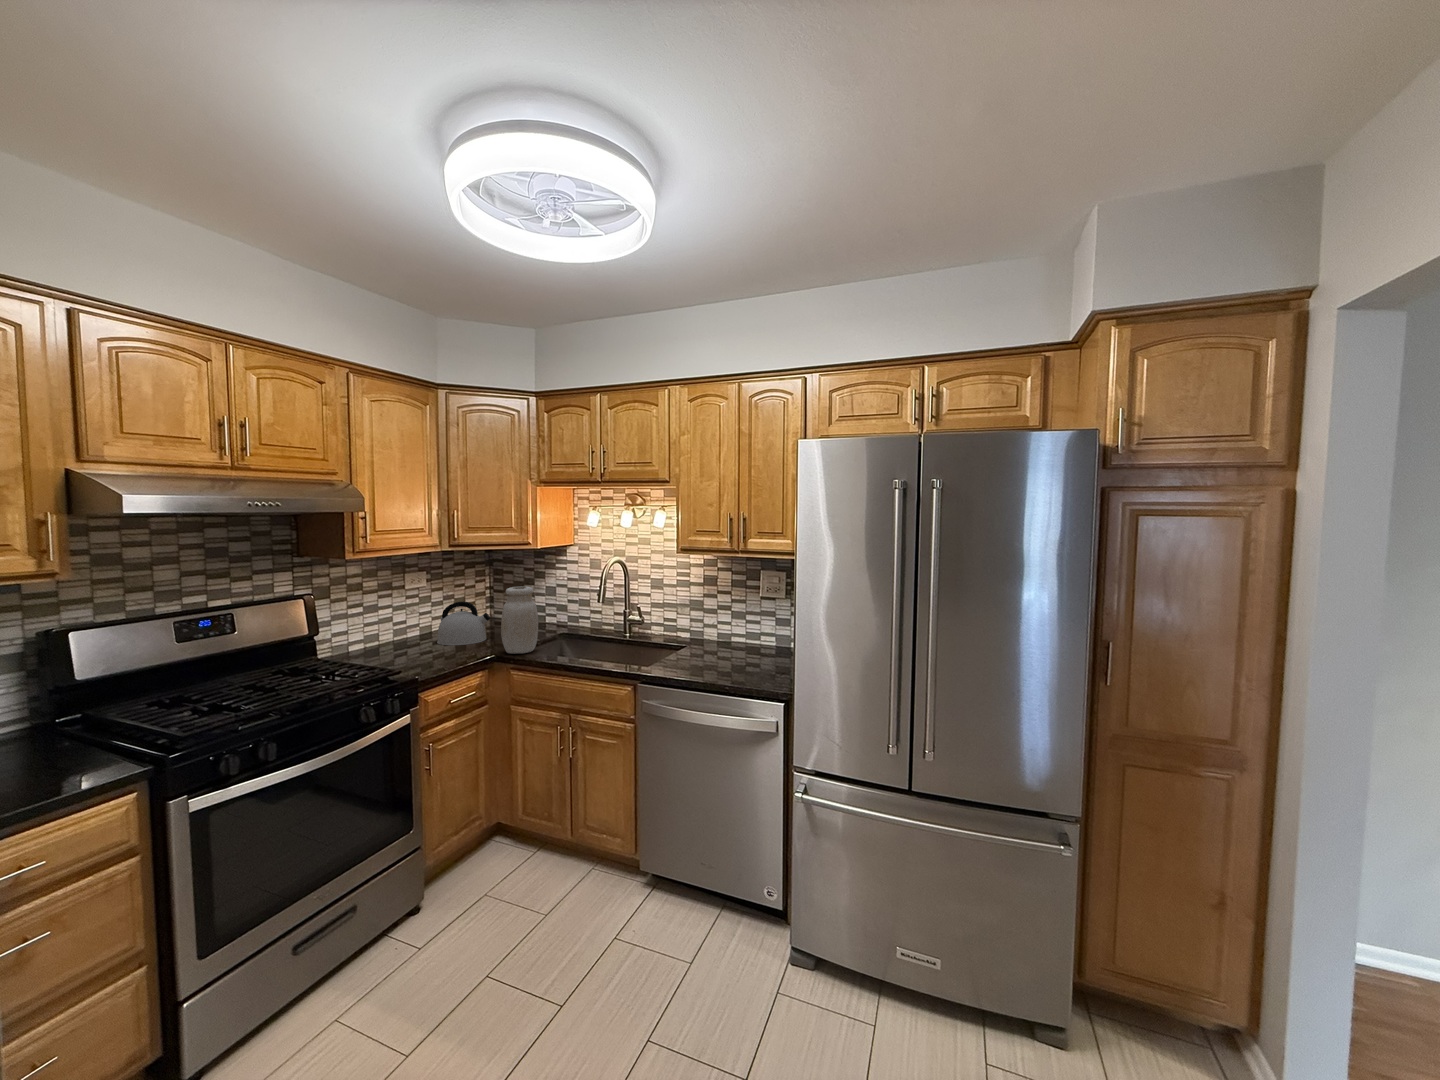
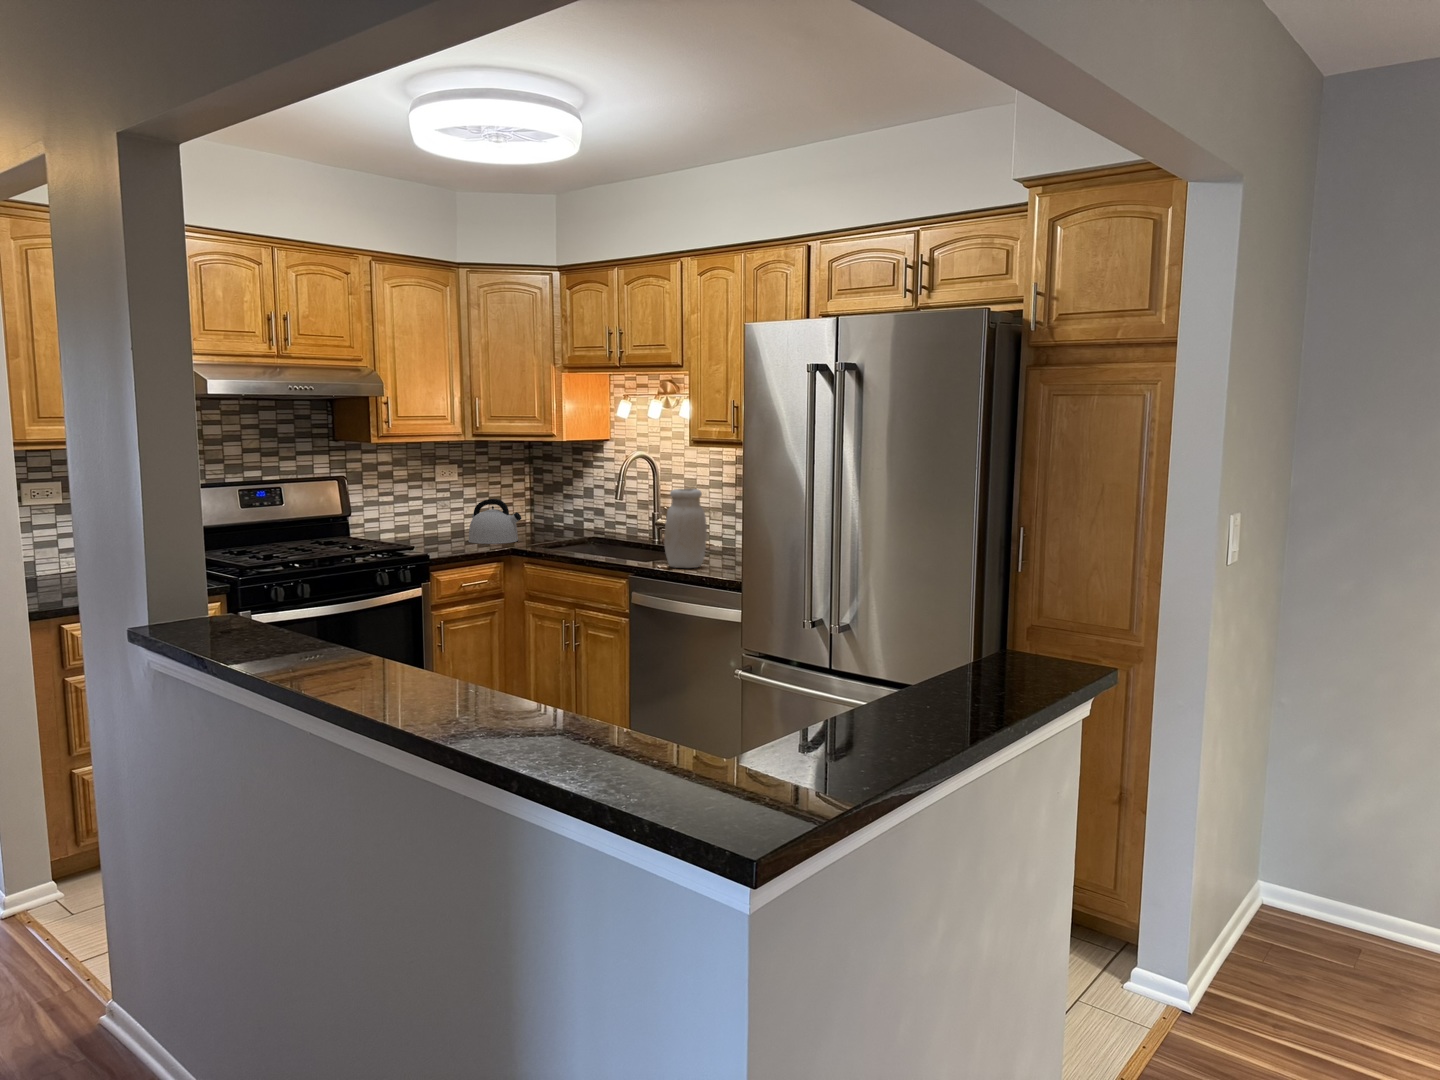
jar: present [501,586,538,654] -> present [664,488,707,568]

